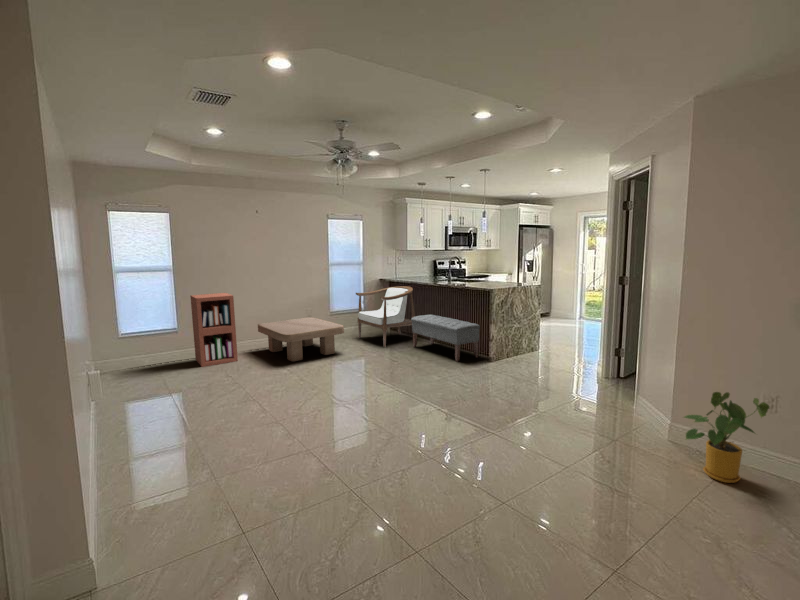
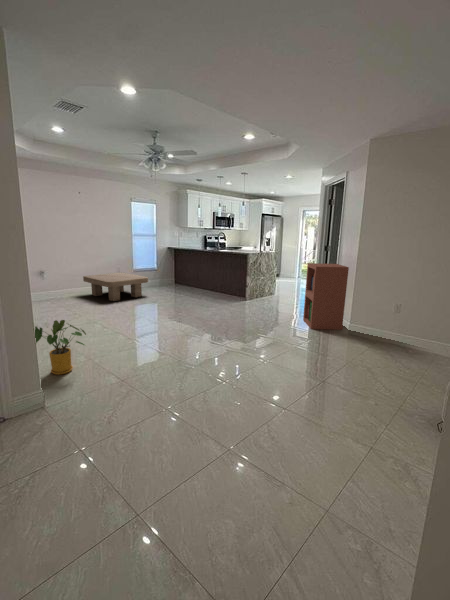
armchair: present [356,286,415,347] -> none [153,252,196,293]
bookshelf: present [190,293,238,367] -> present [303,263,349,330]
bench: present [411,315,480,362] -> none [194,271,240,300]
house plant: present [684,392,769,483] -> present [35,320,86,375]

